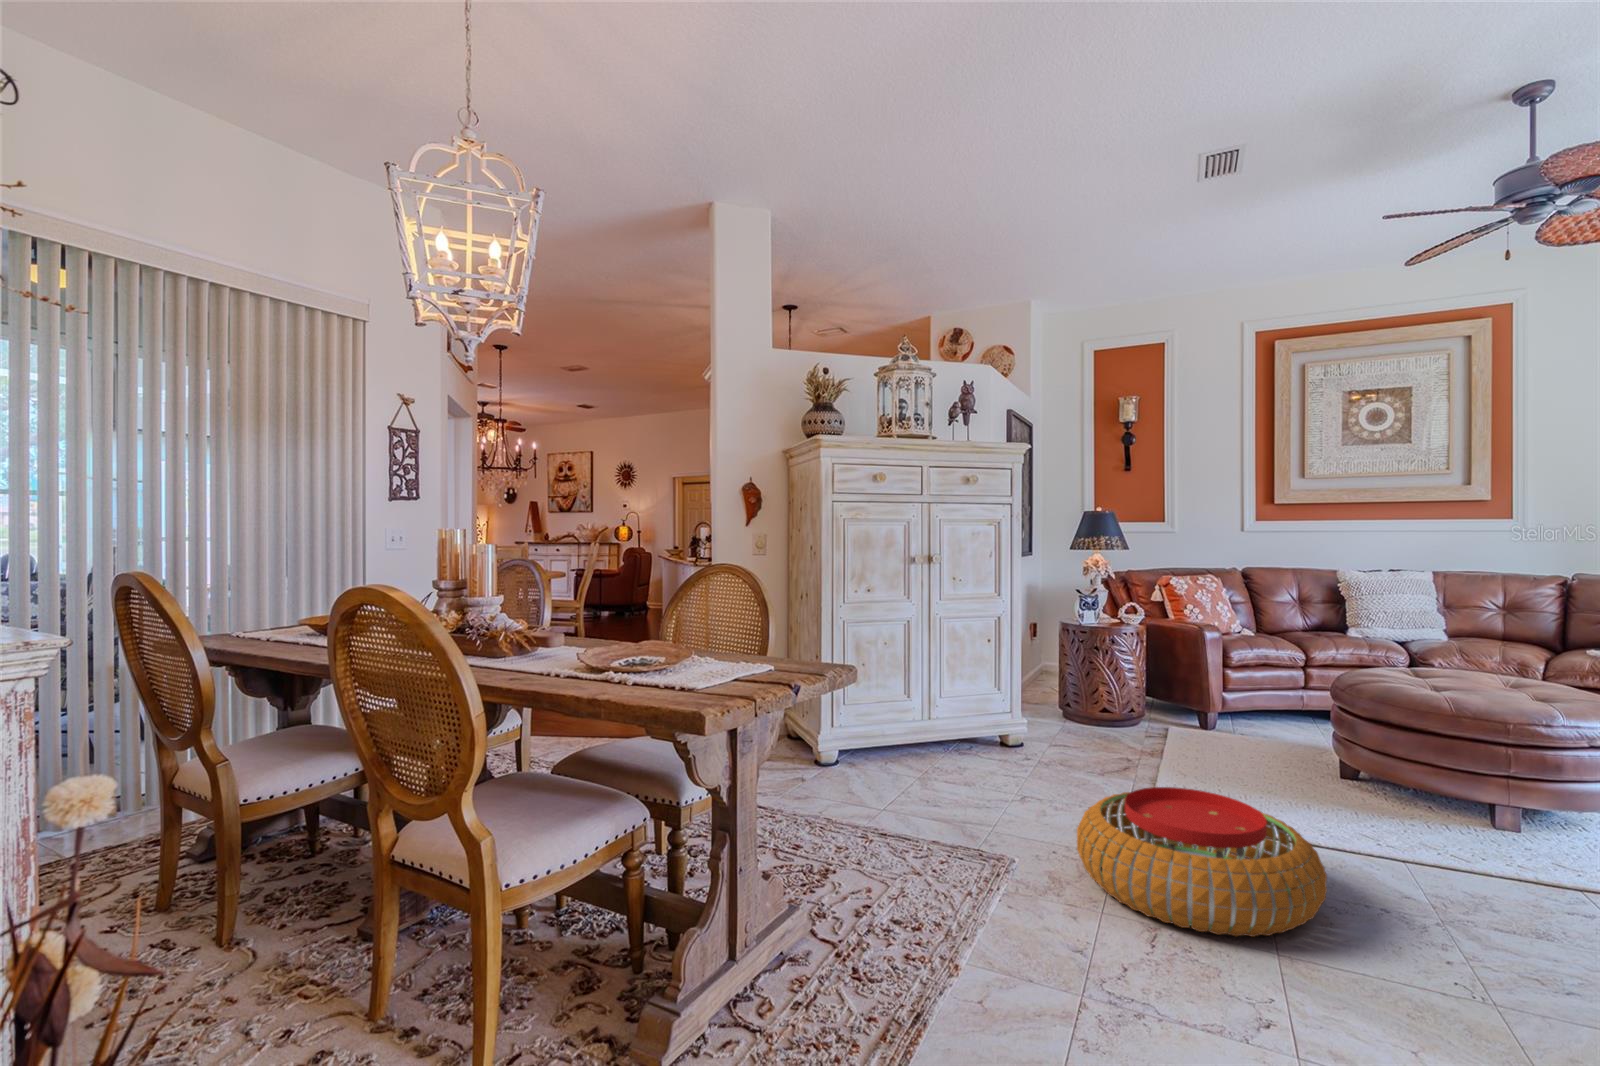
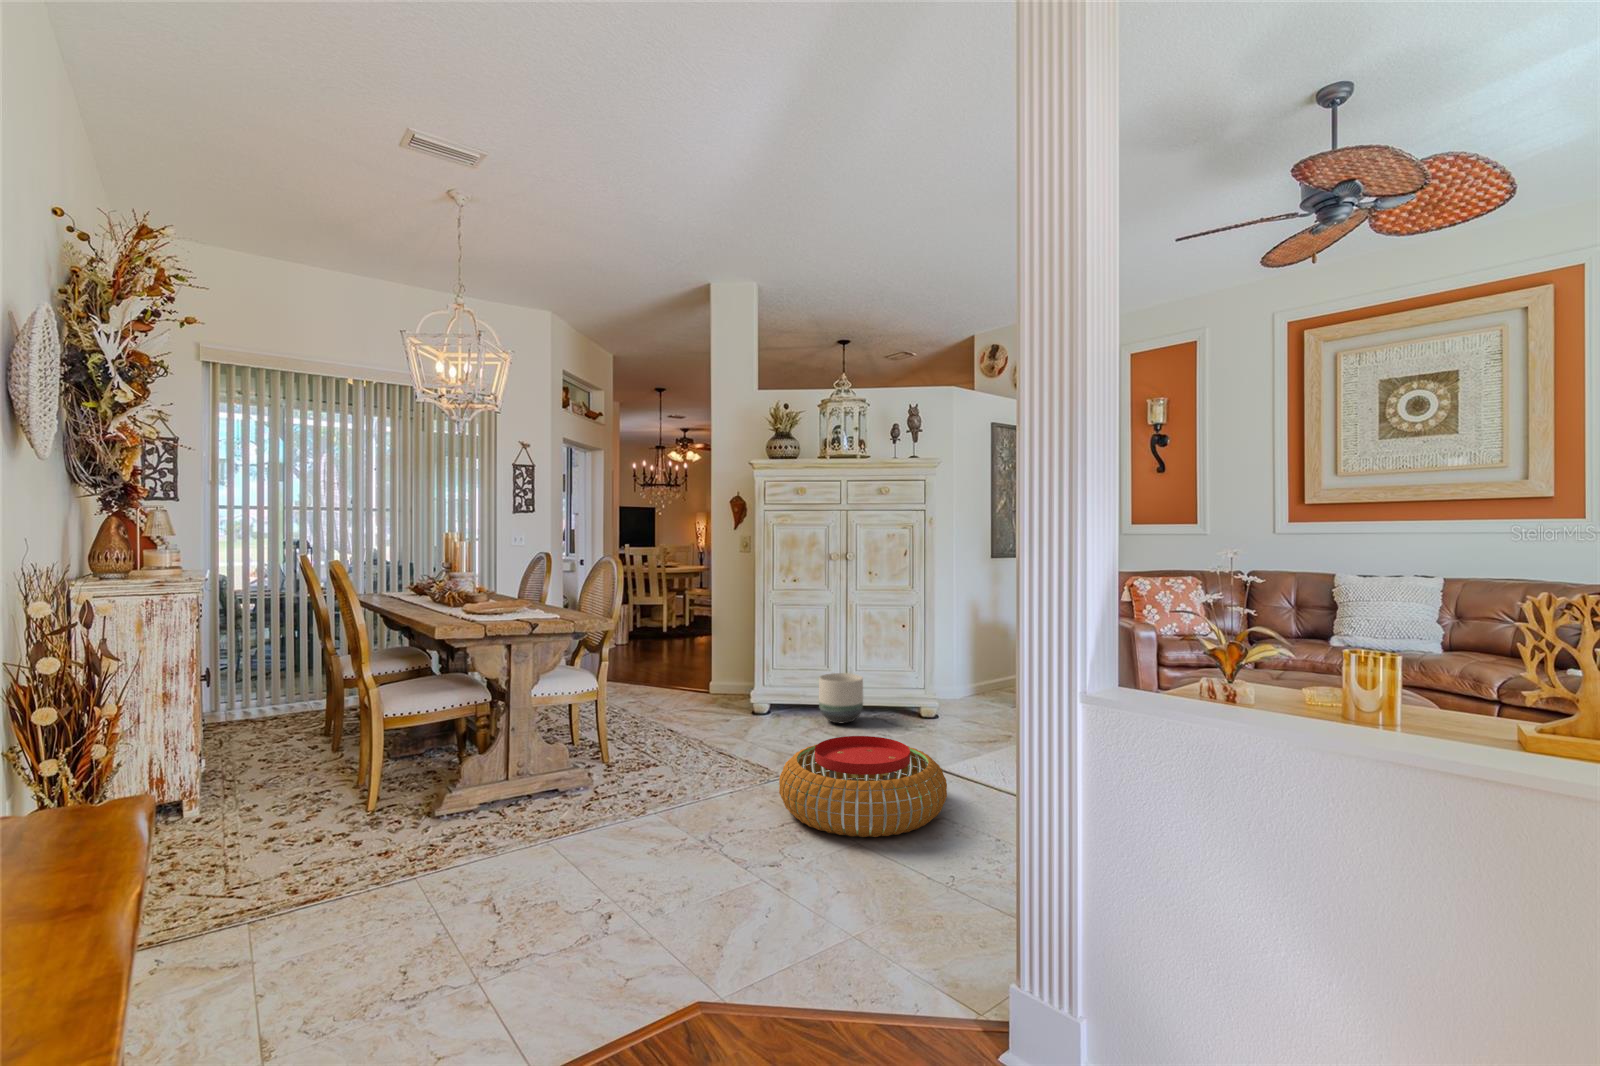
planter: none [911,701,966,765] -> present [819,673,863,723]

